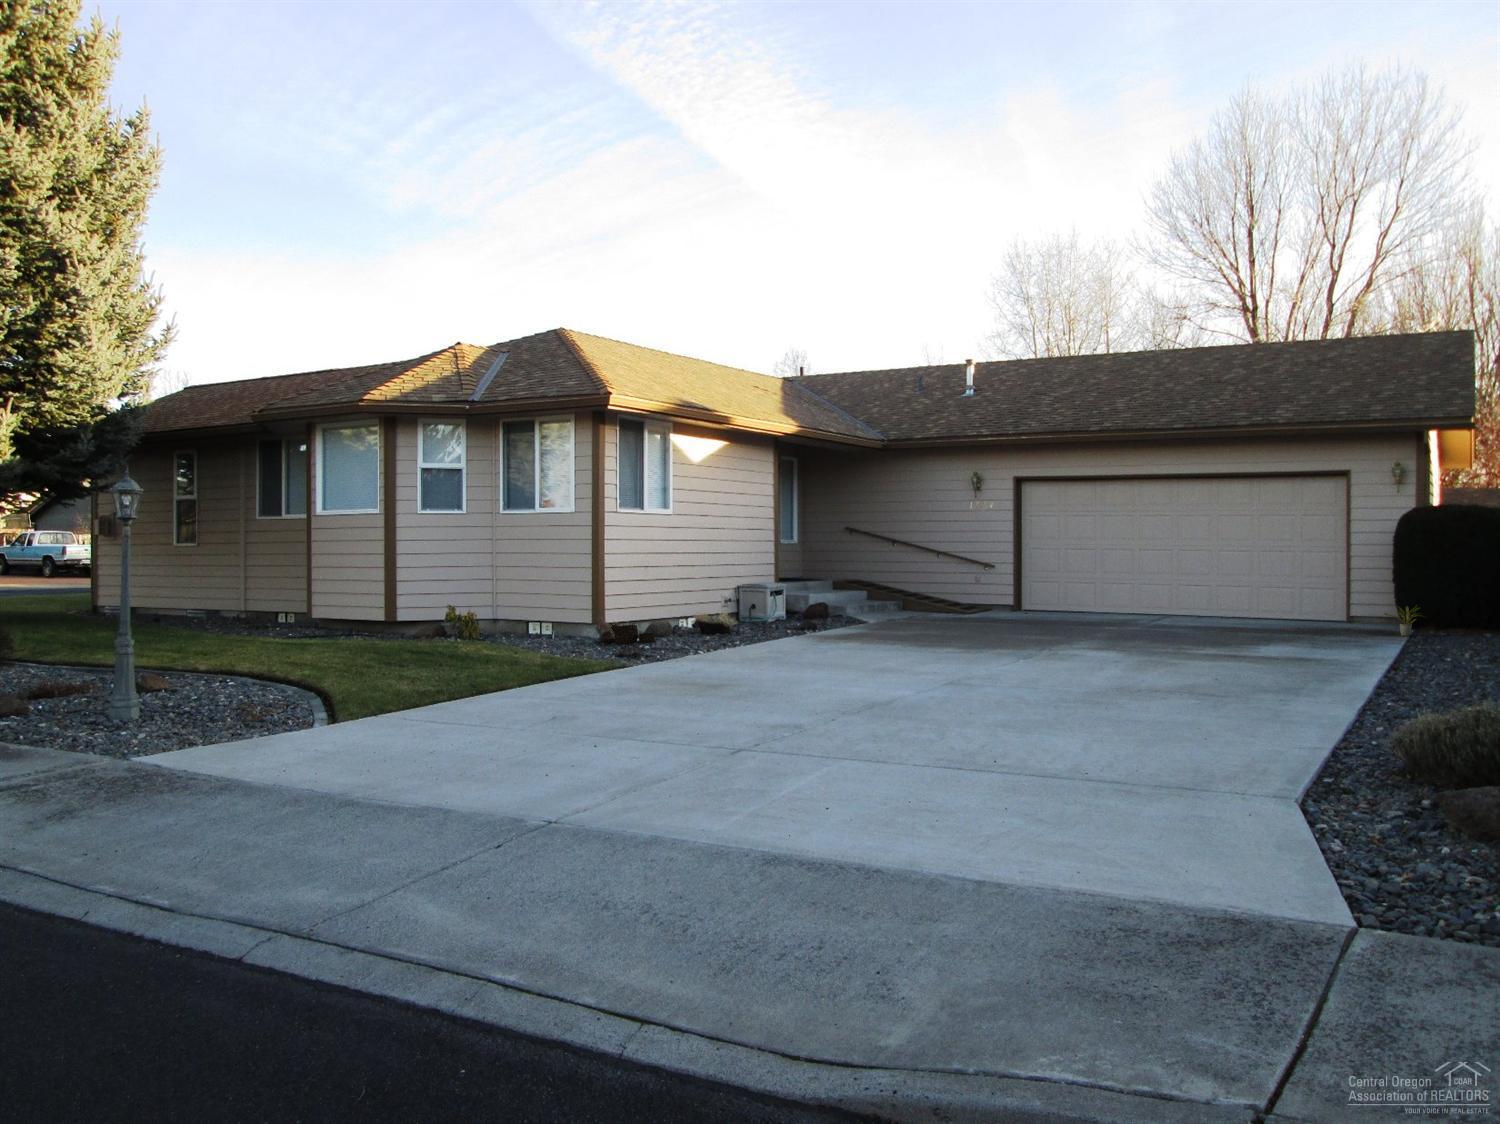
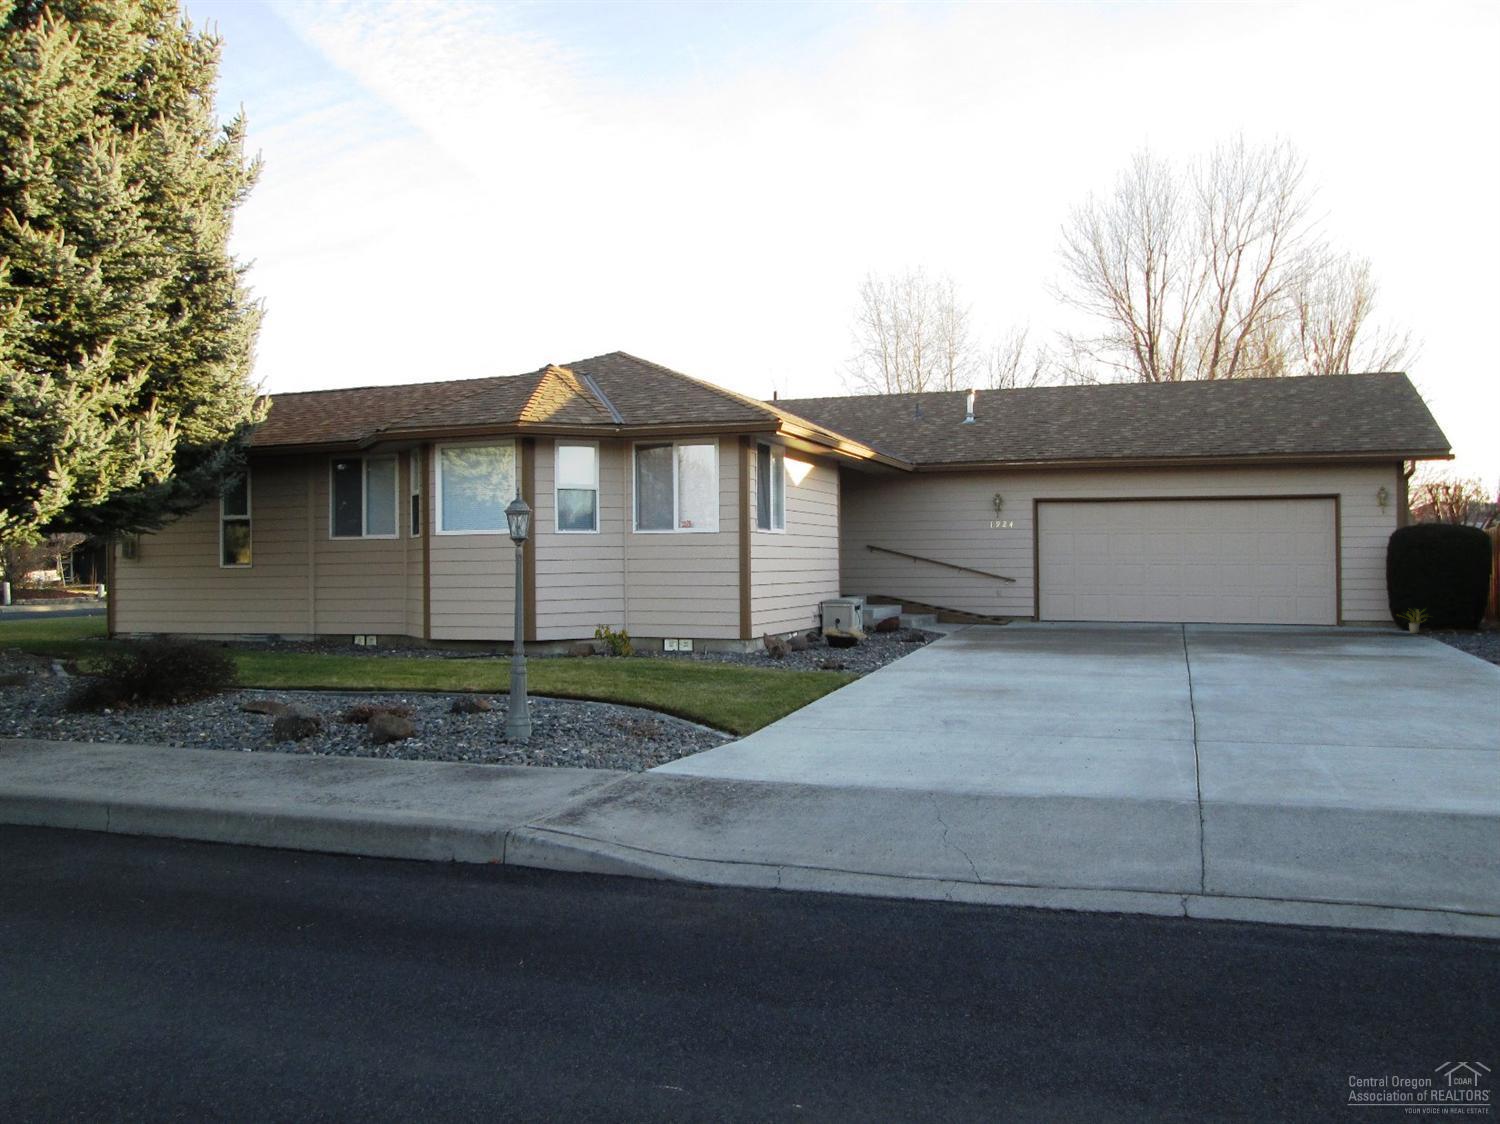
woven basket: present [603,623,655,644] -> none [753,638,806,659]

